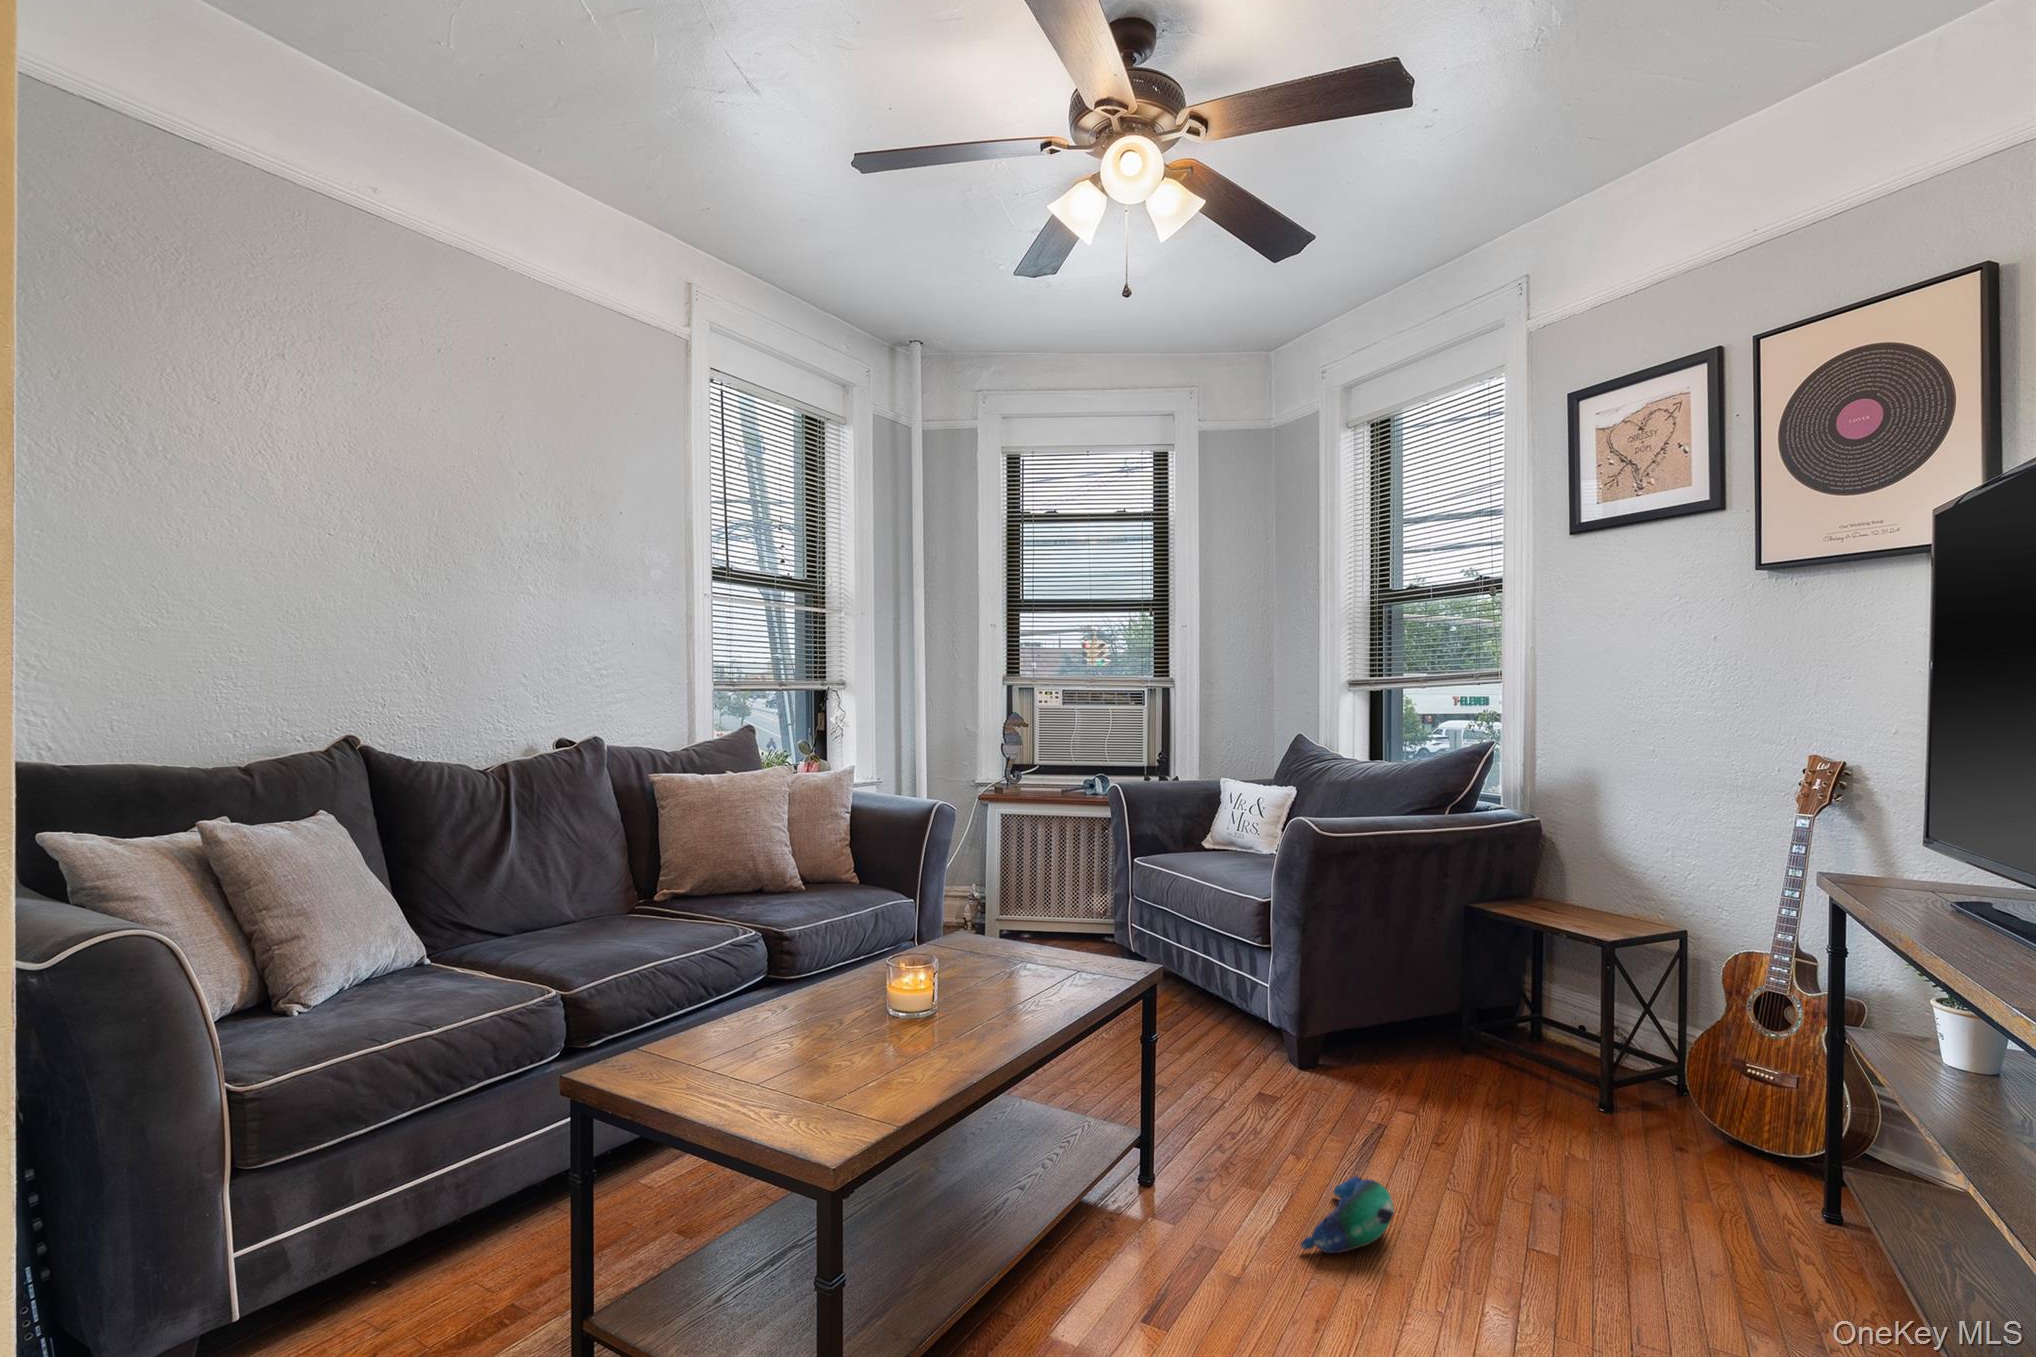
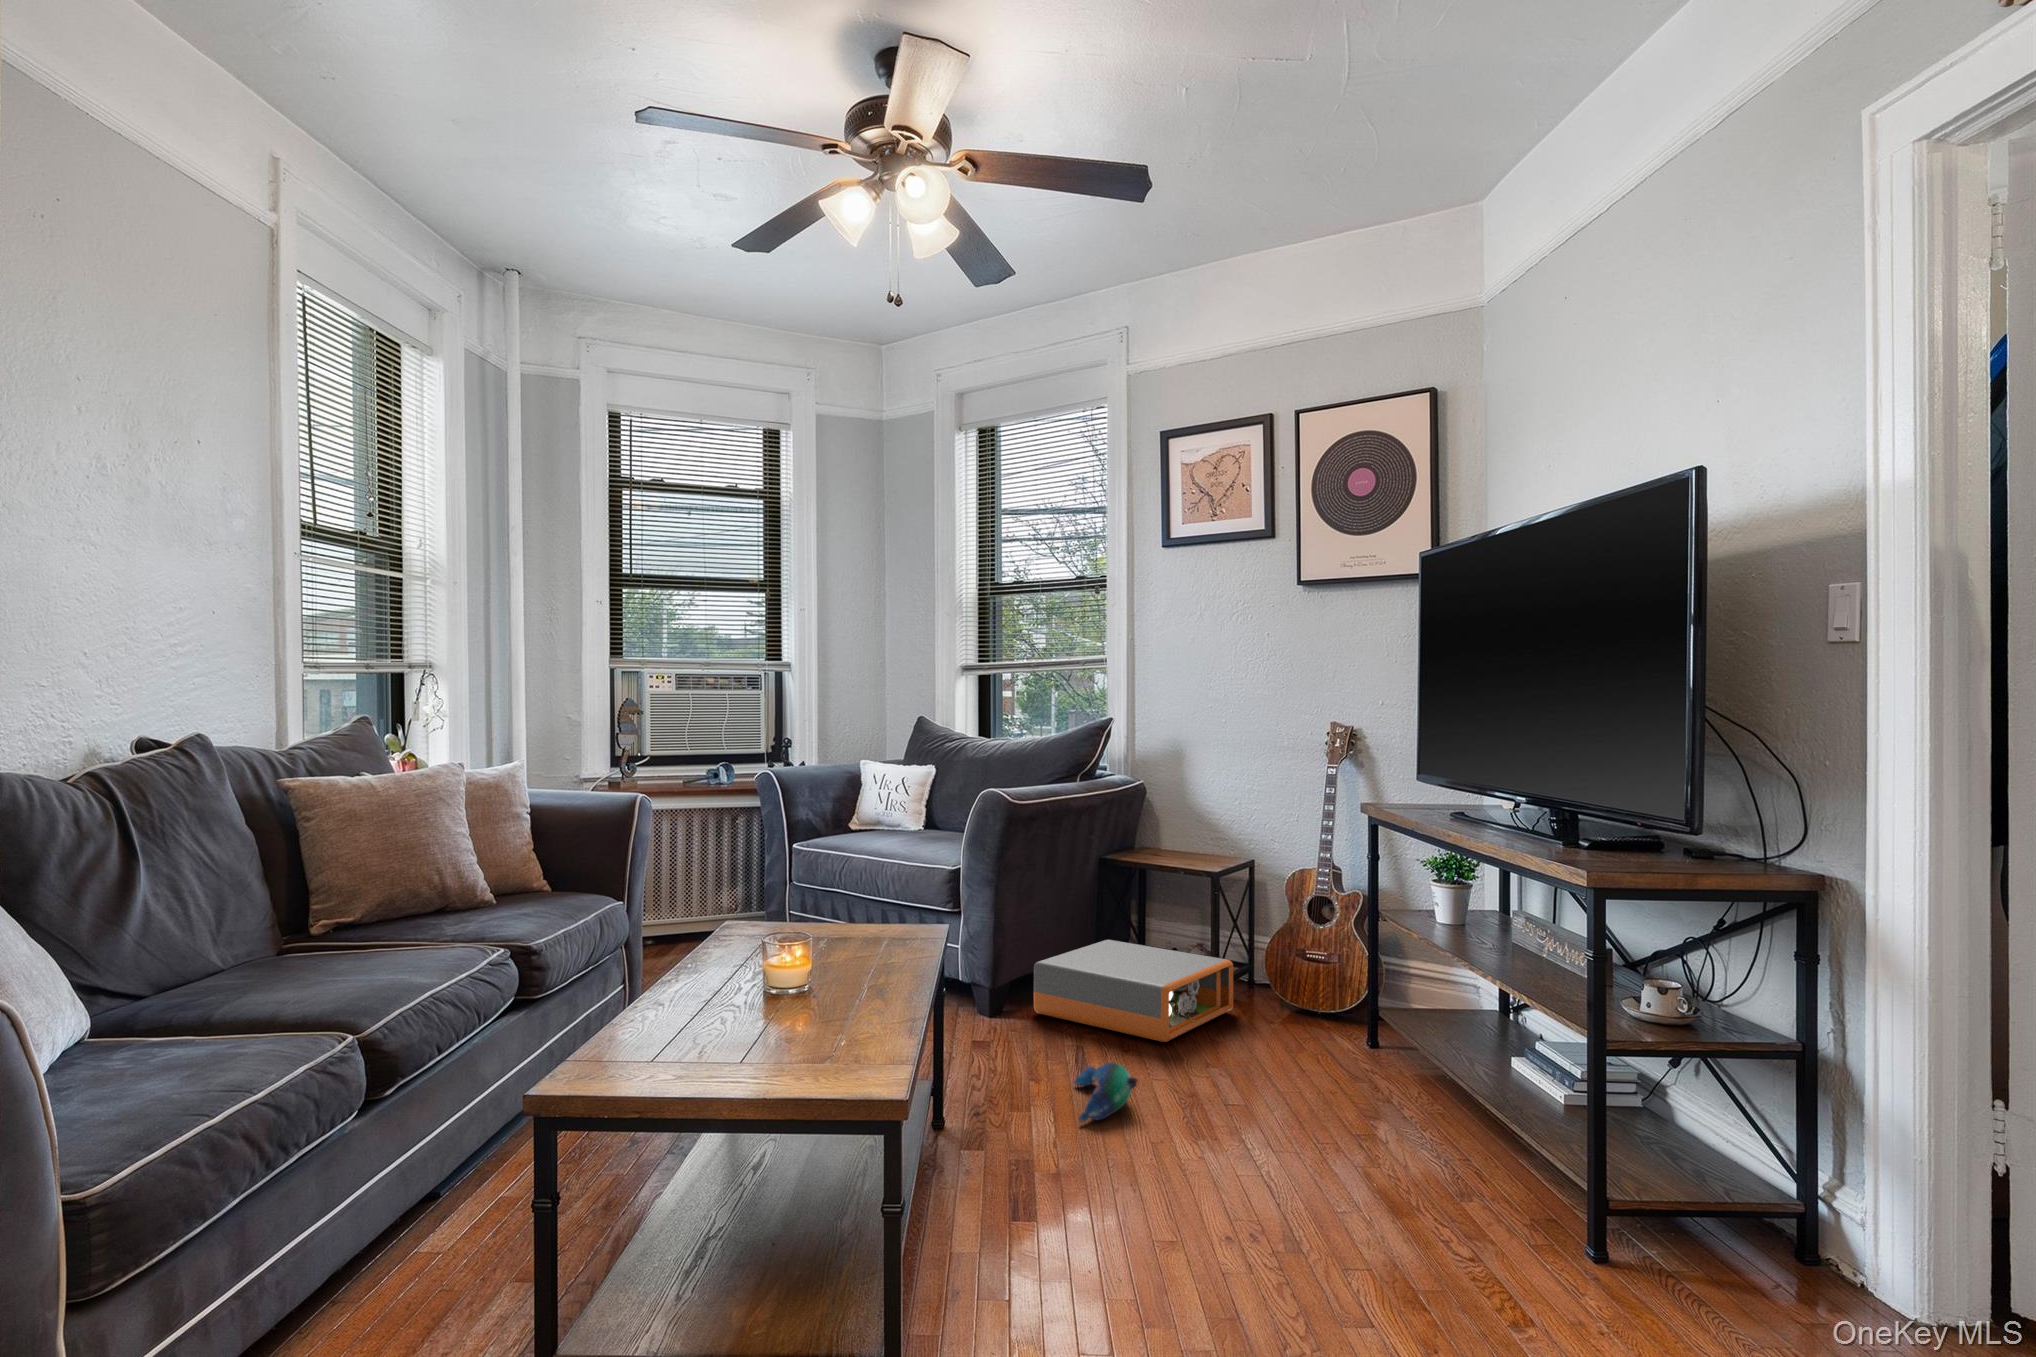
storage box: none [1349,1015,1632,1167] -> present [1034,940,1233,1042]

